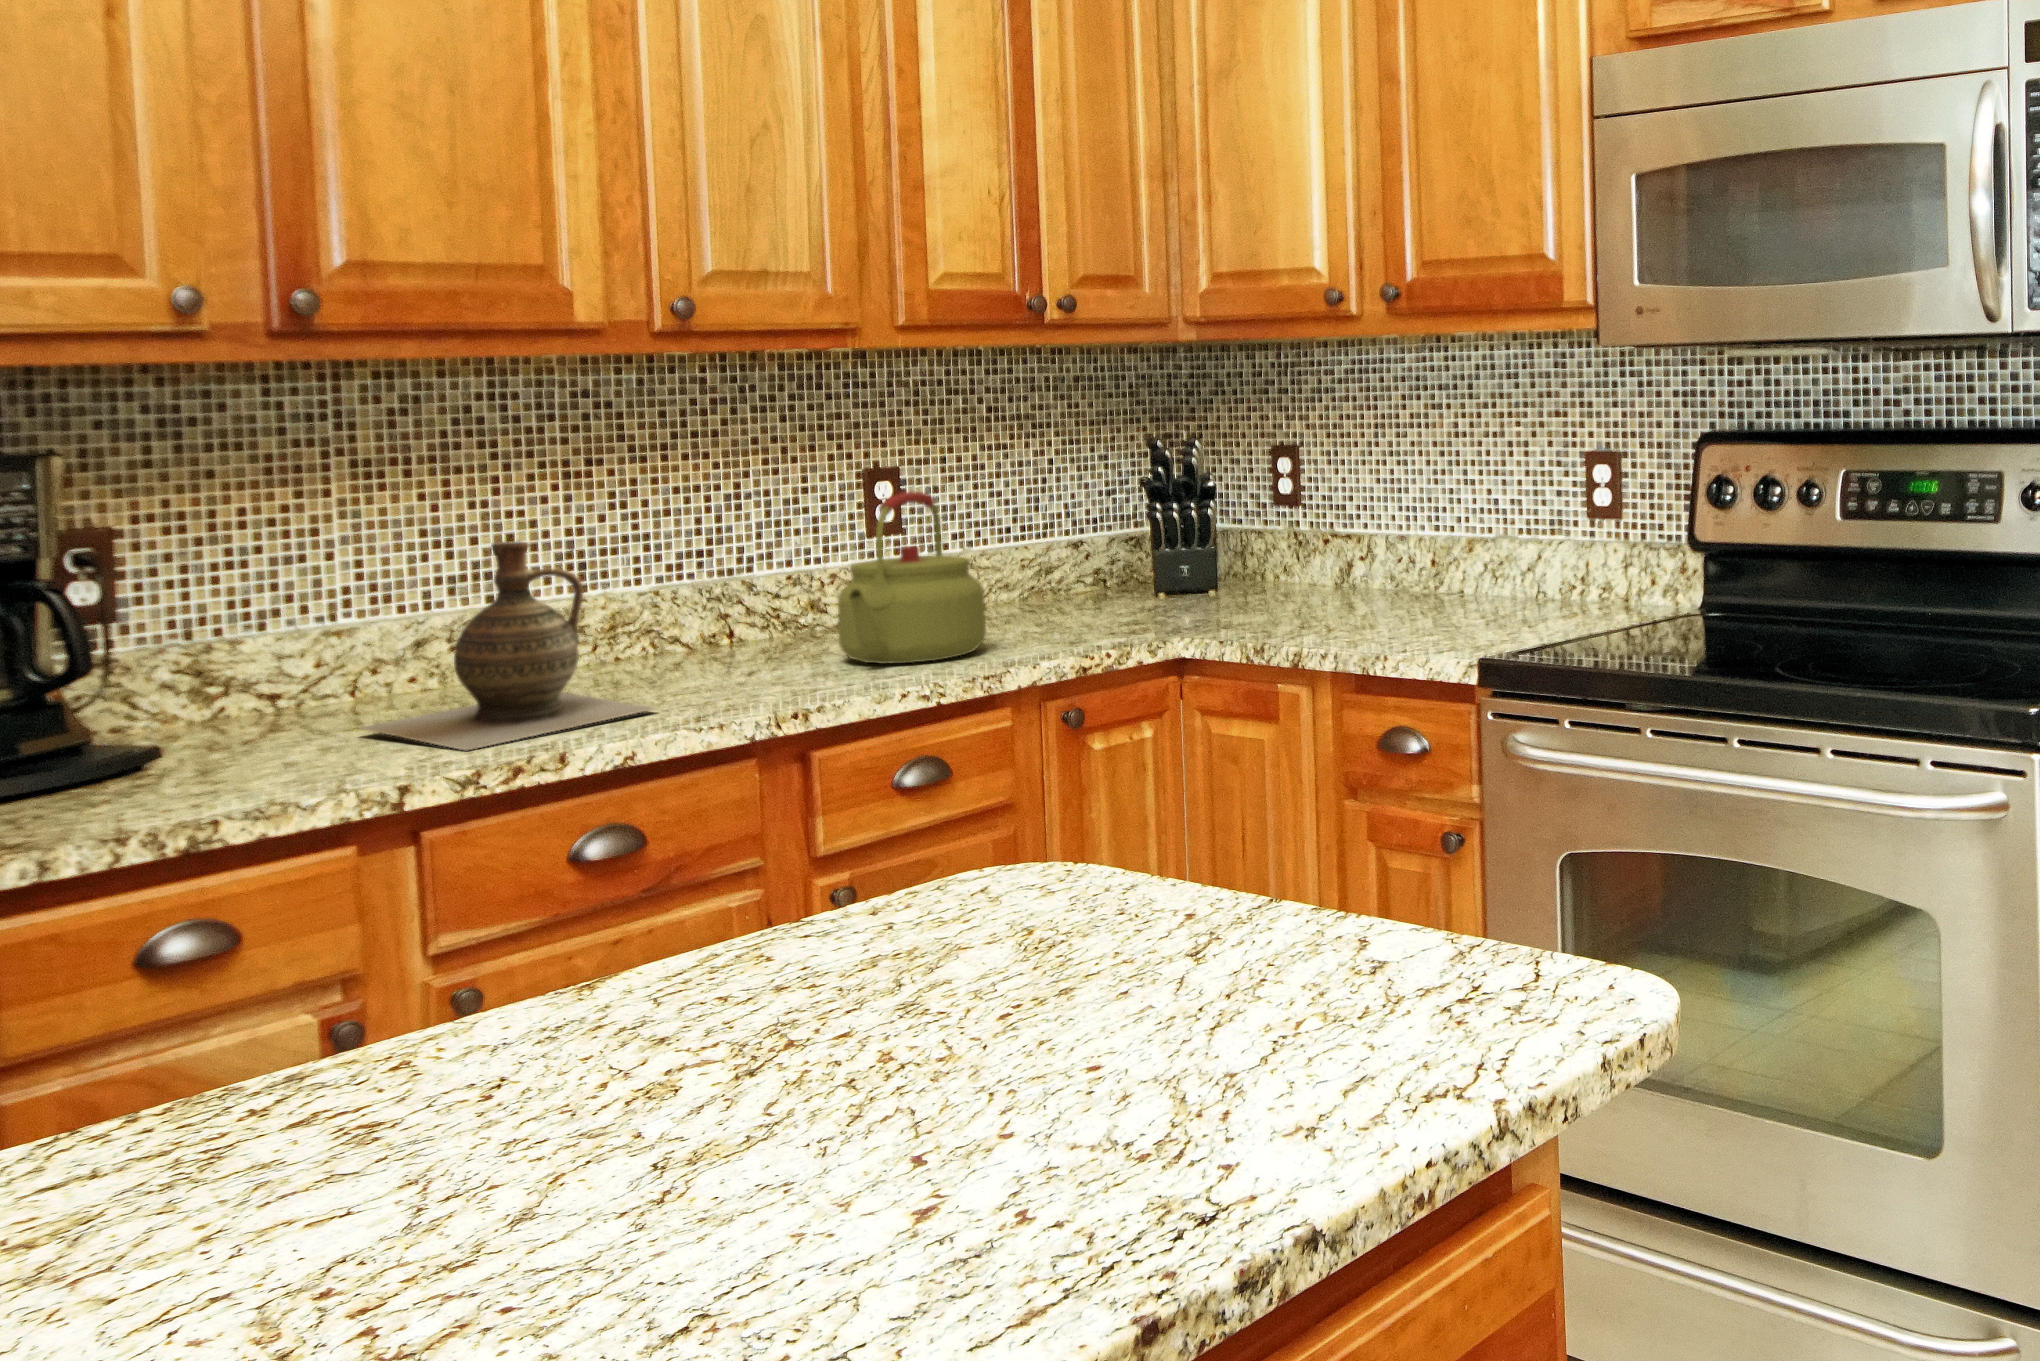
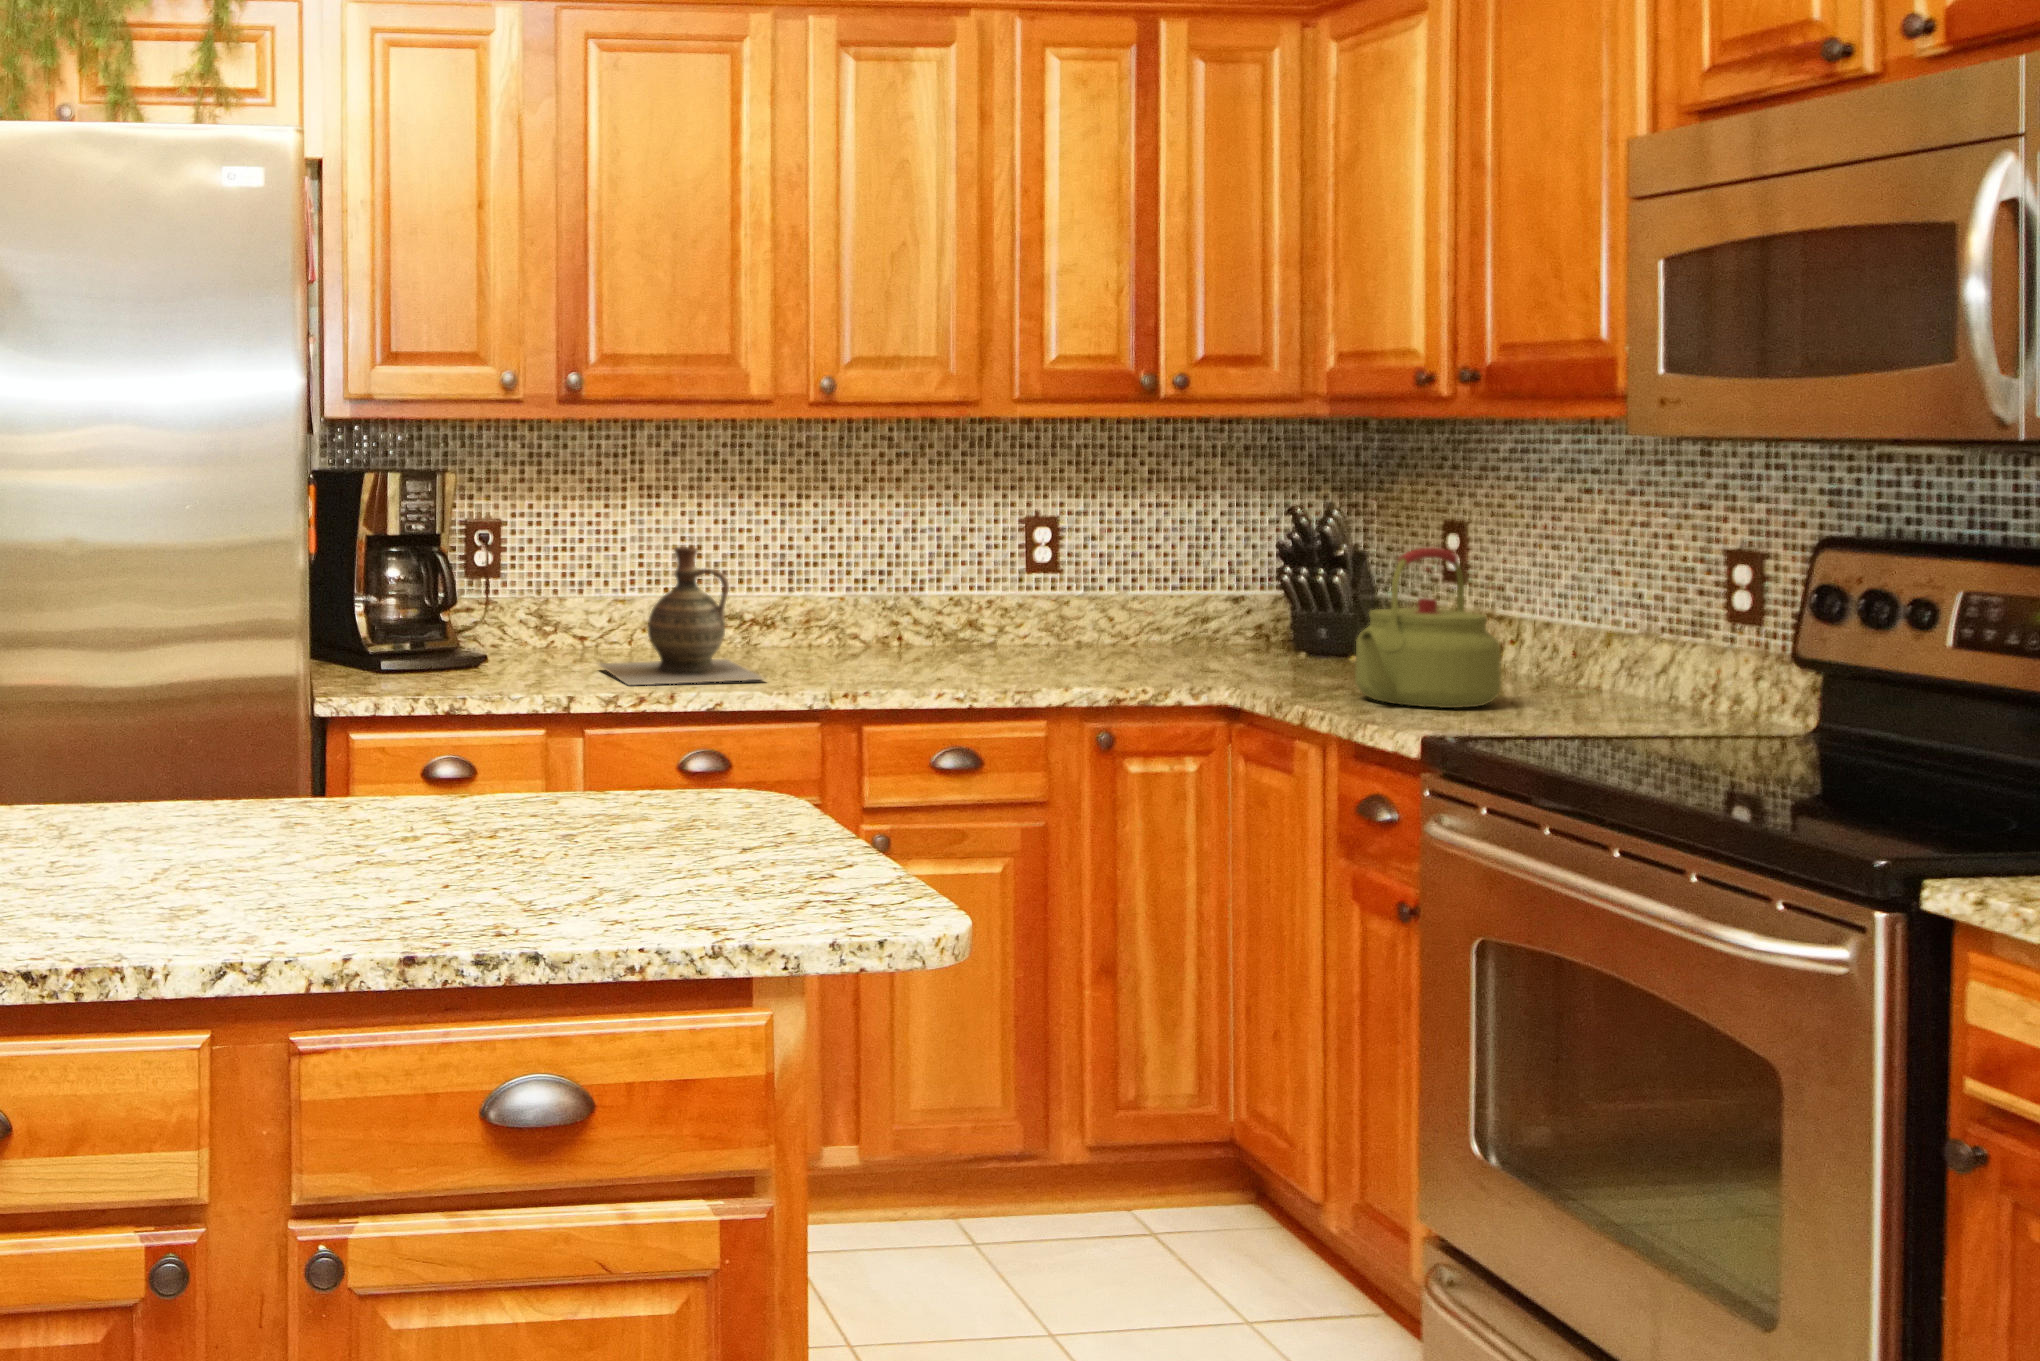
kettle: present [838,492,986,664] -> present [1355,547,1501,708]

